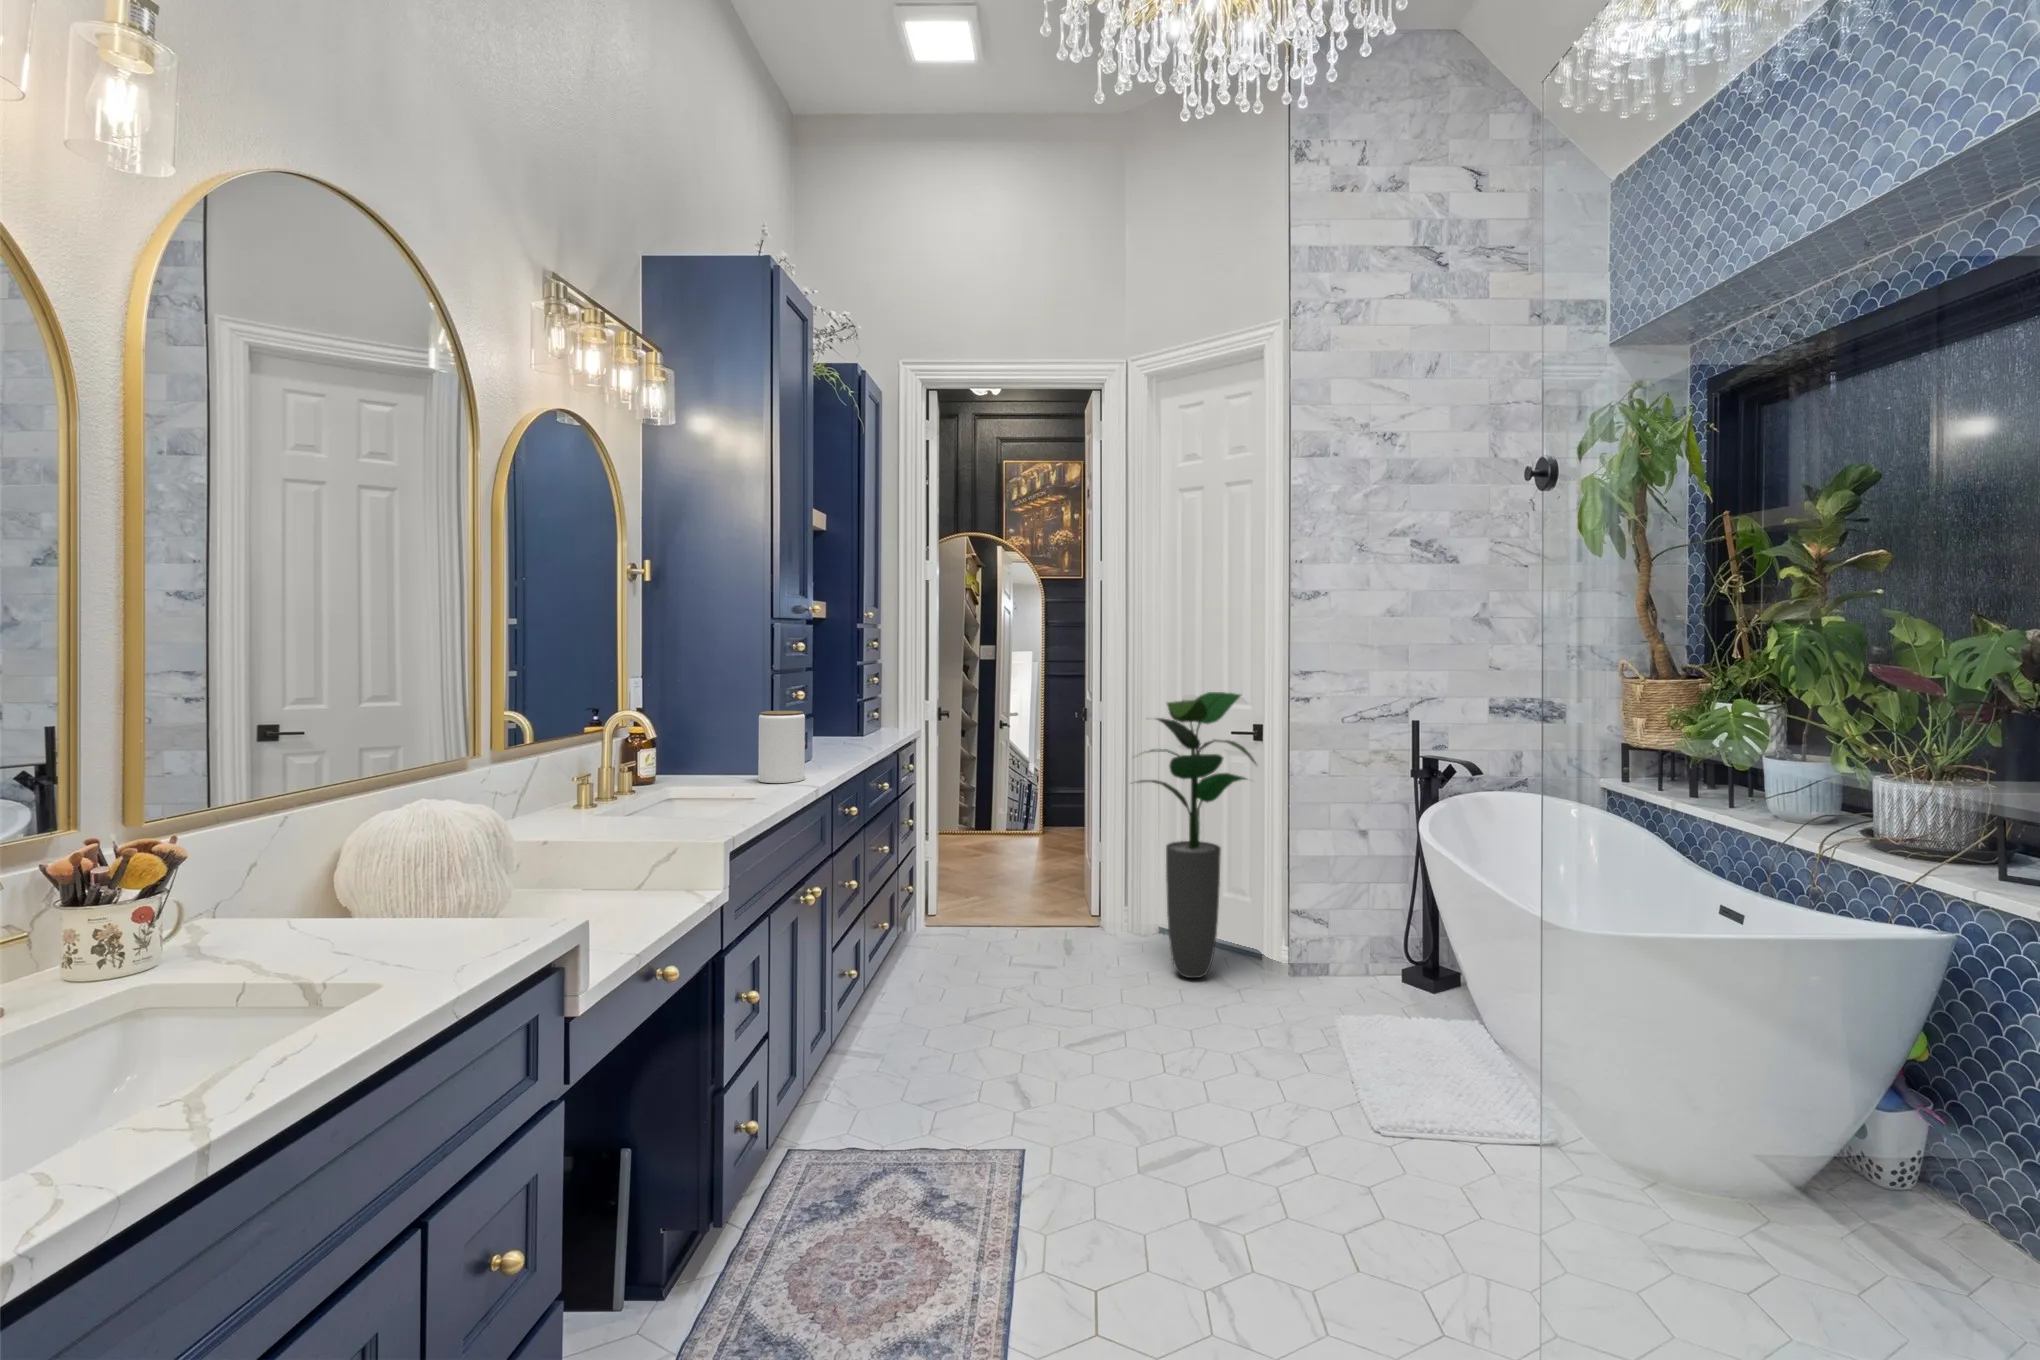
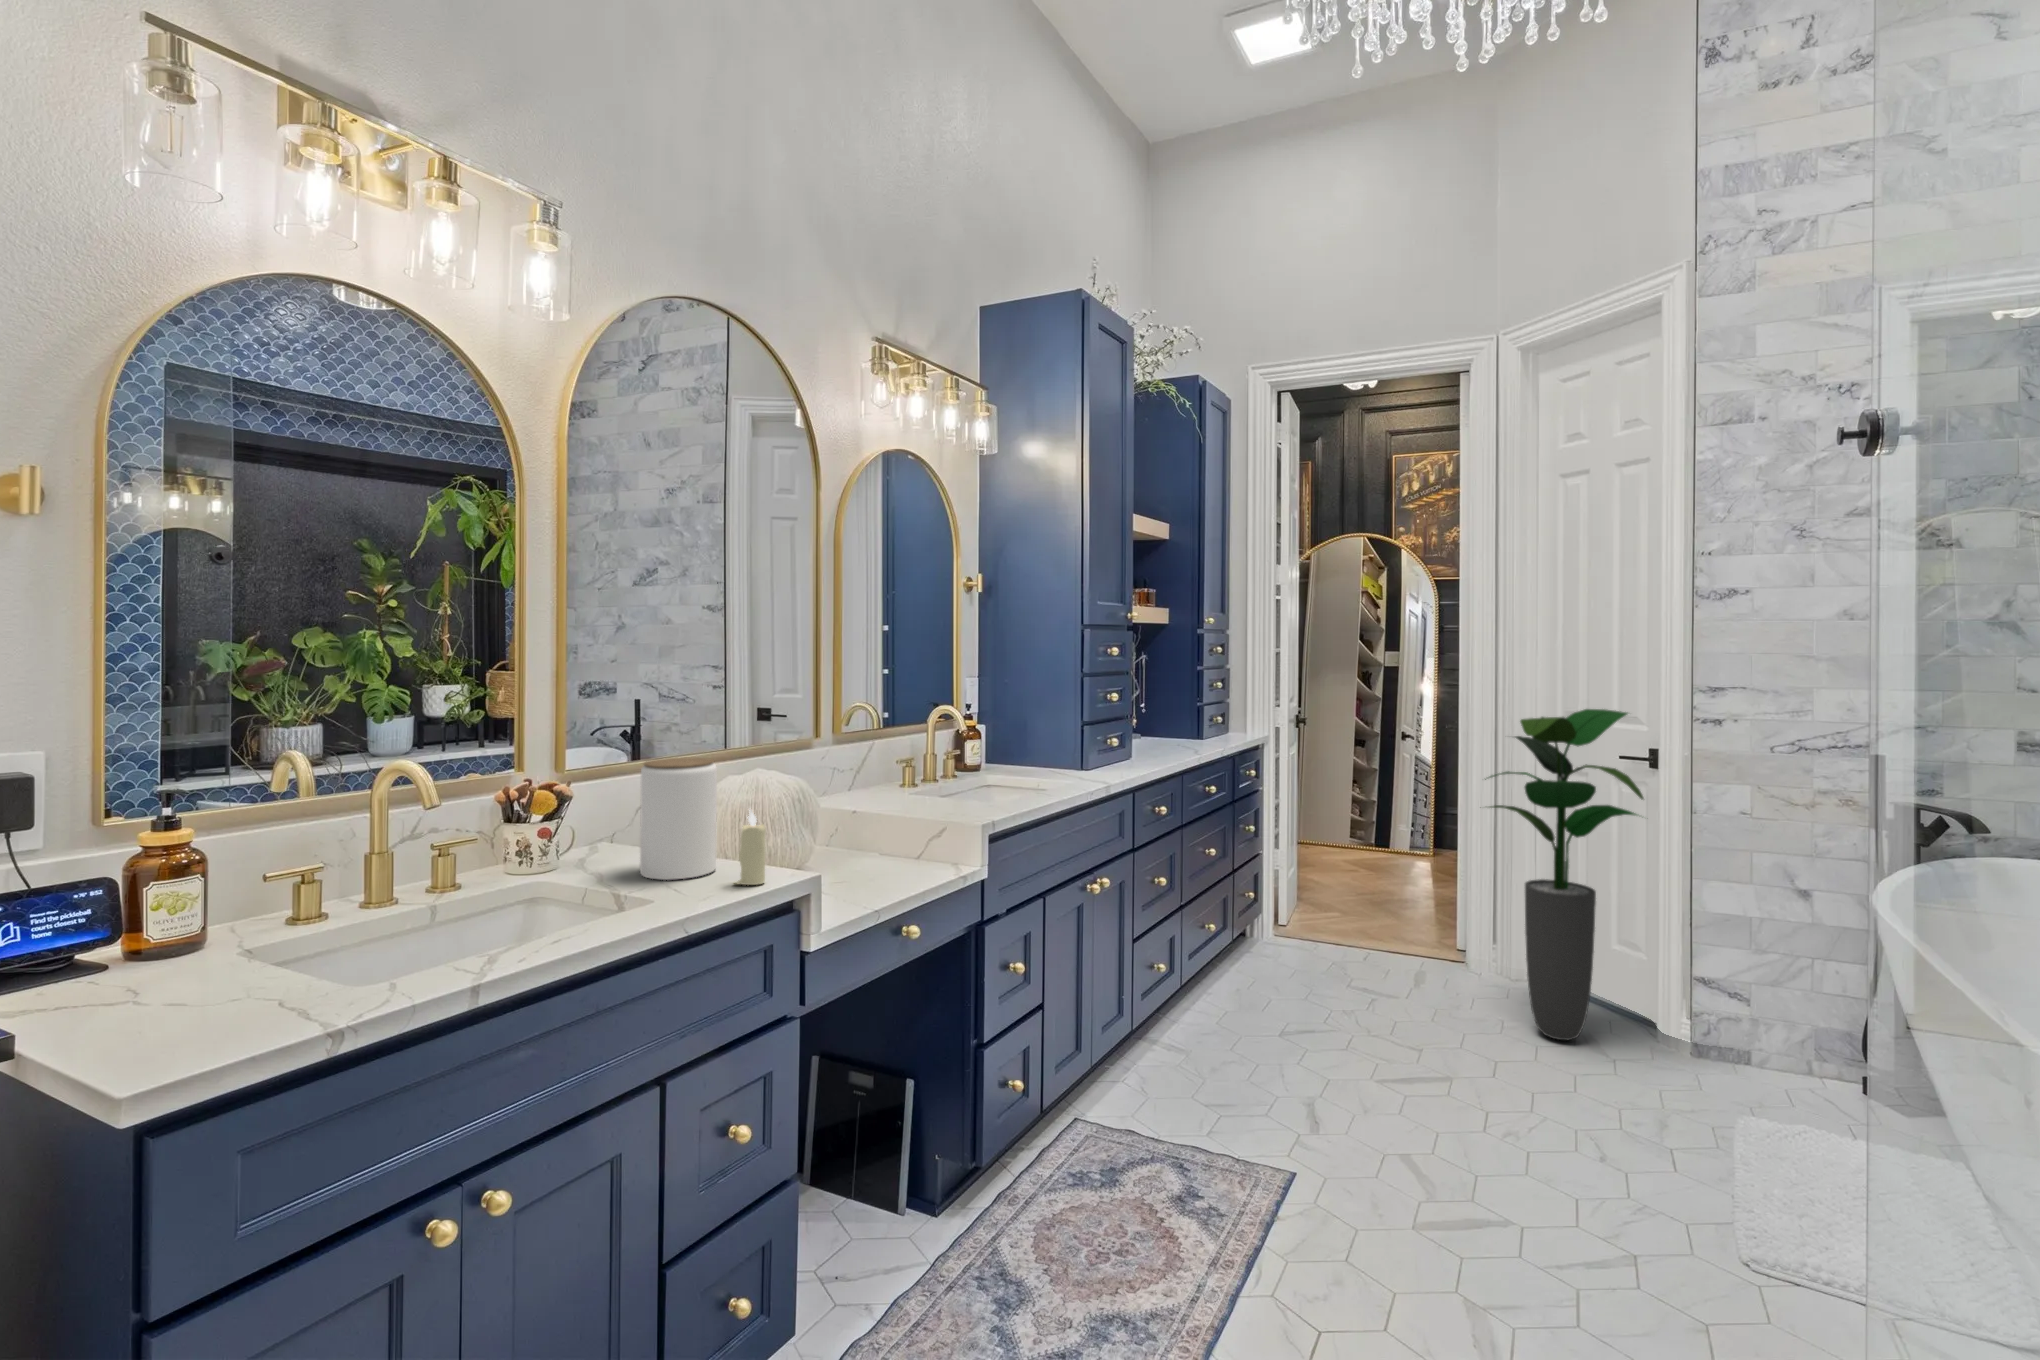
jar: present [758,711,805,783] -> present [640,758,717,880]
candle: none [459,847,506,948] -> present [735,810,766,885]

